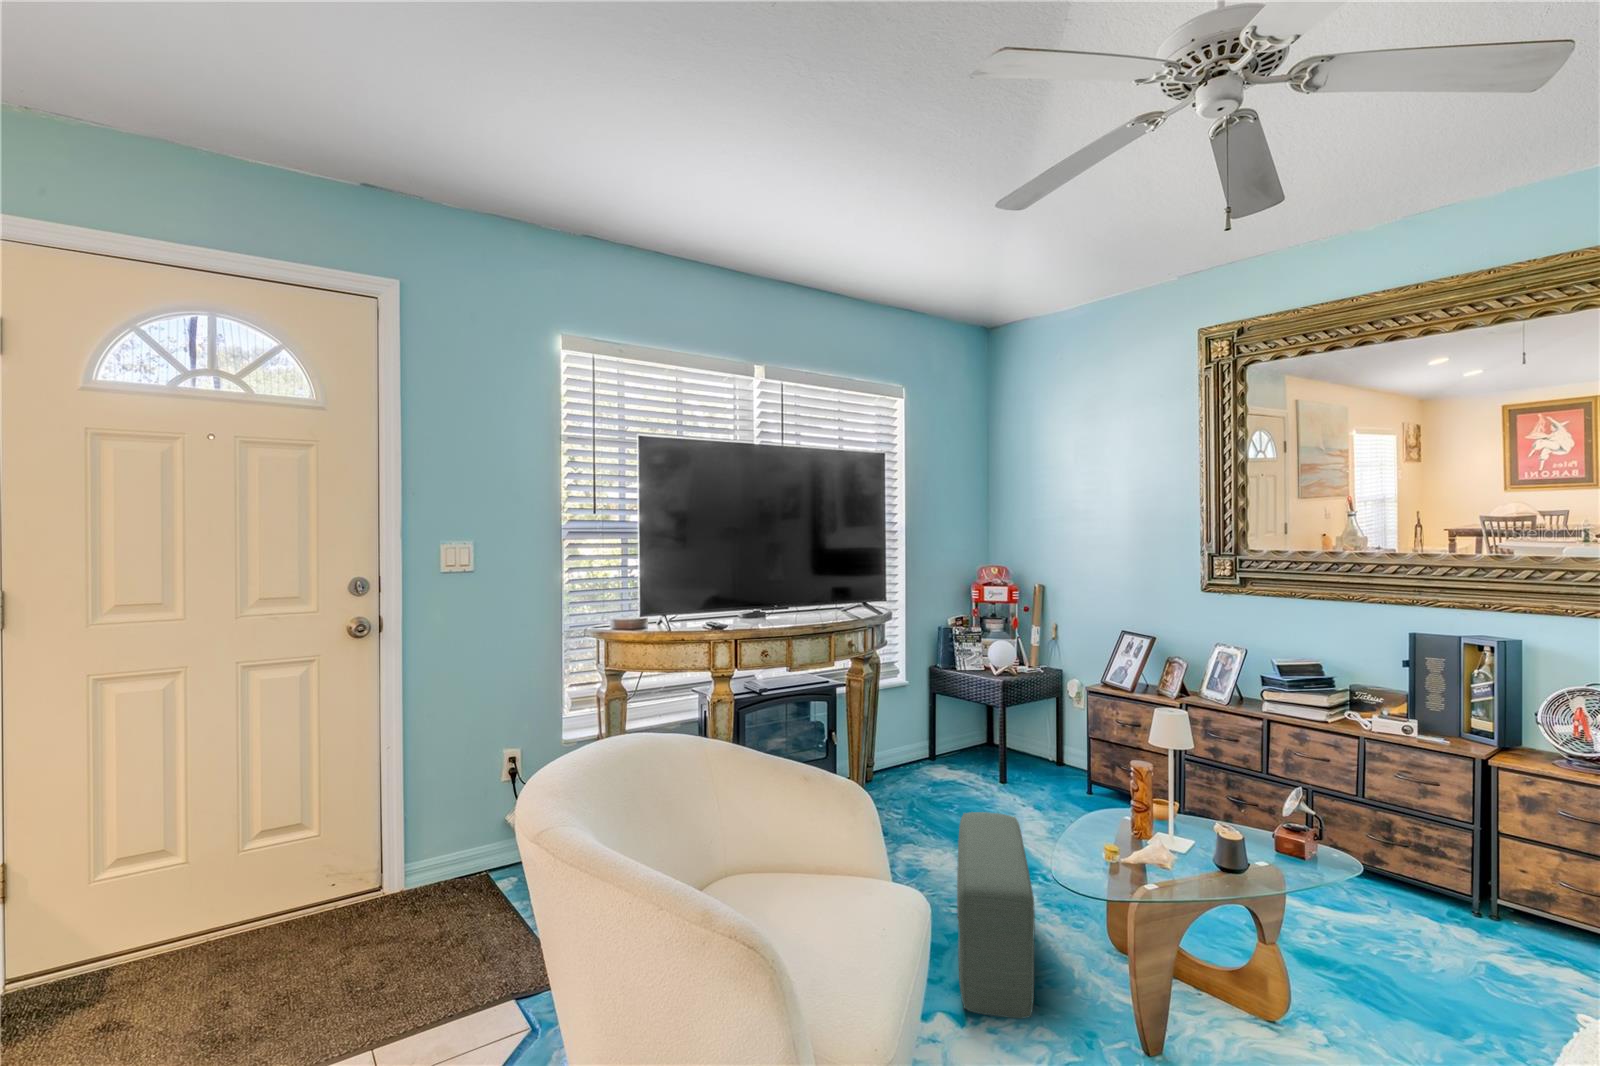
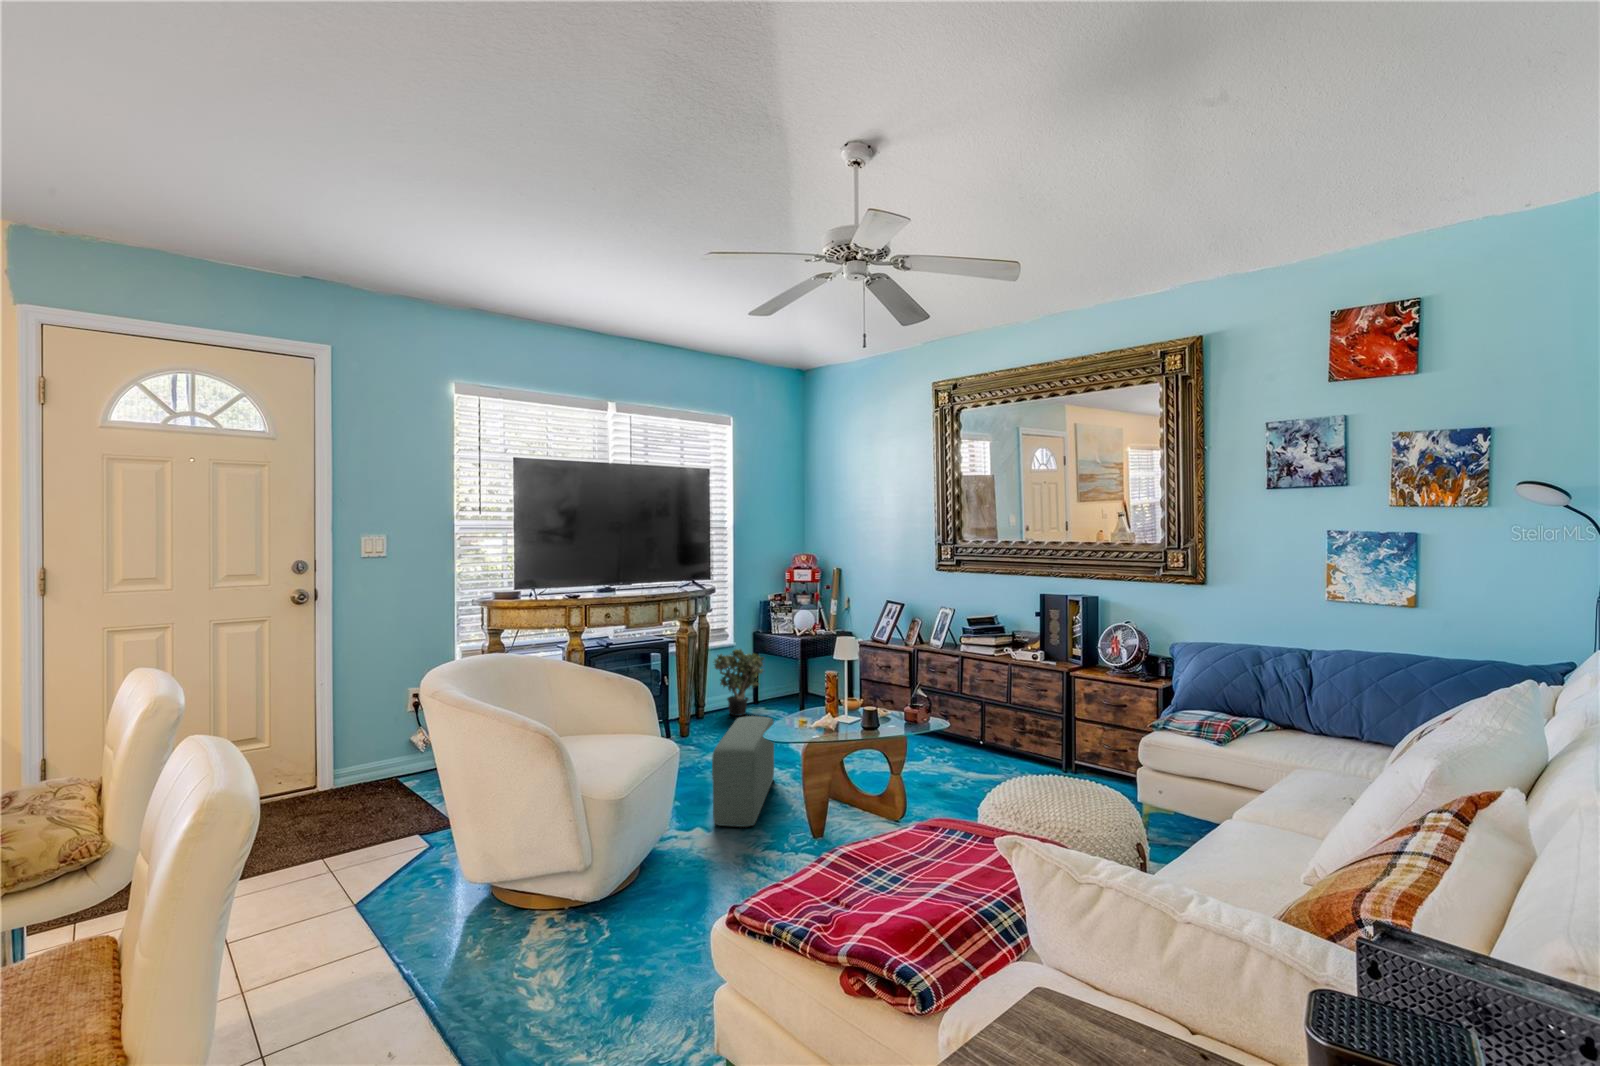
potted plant: none [881,690,952,780] -> present [714,649,764,716]

